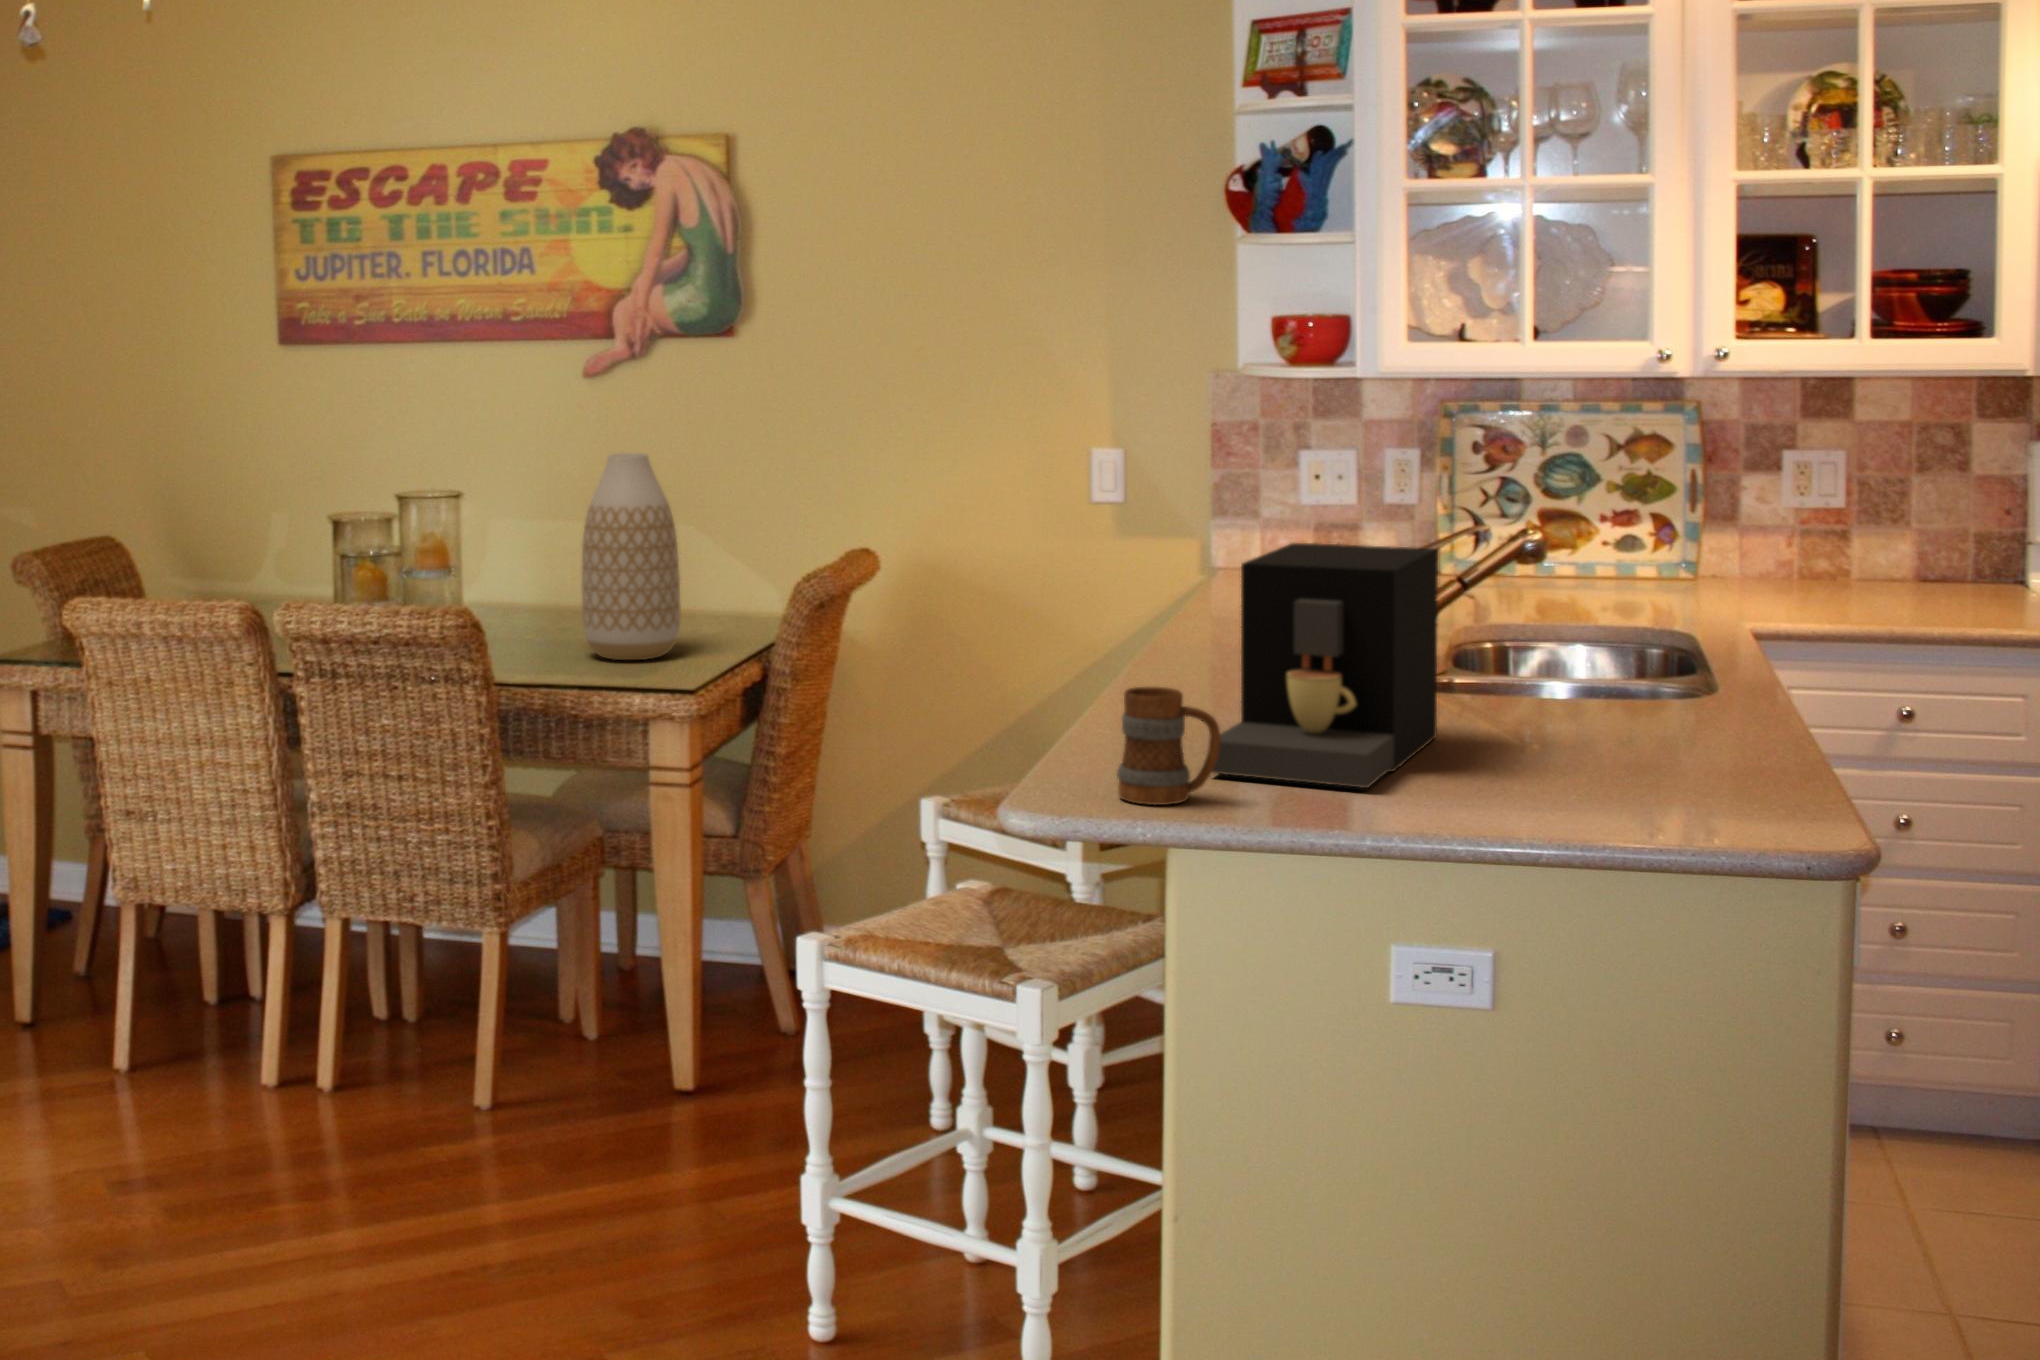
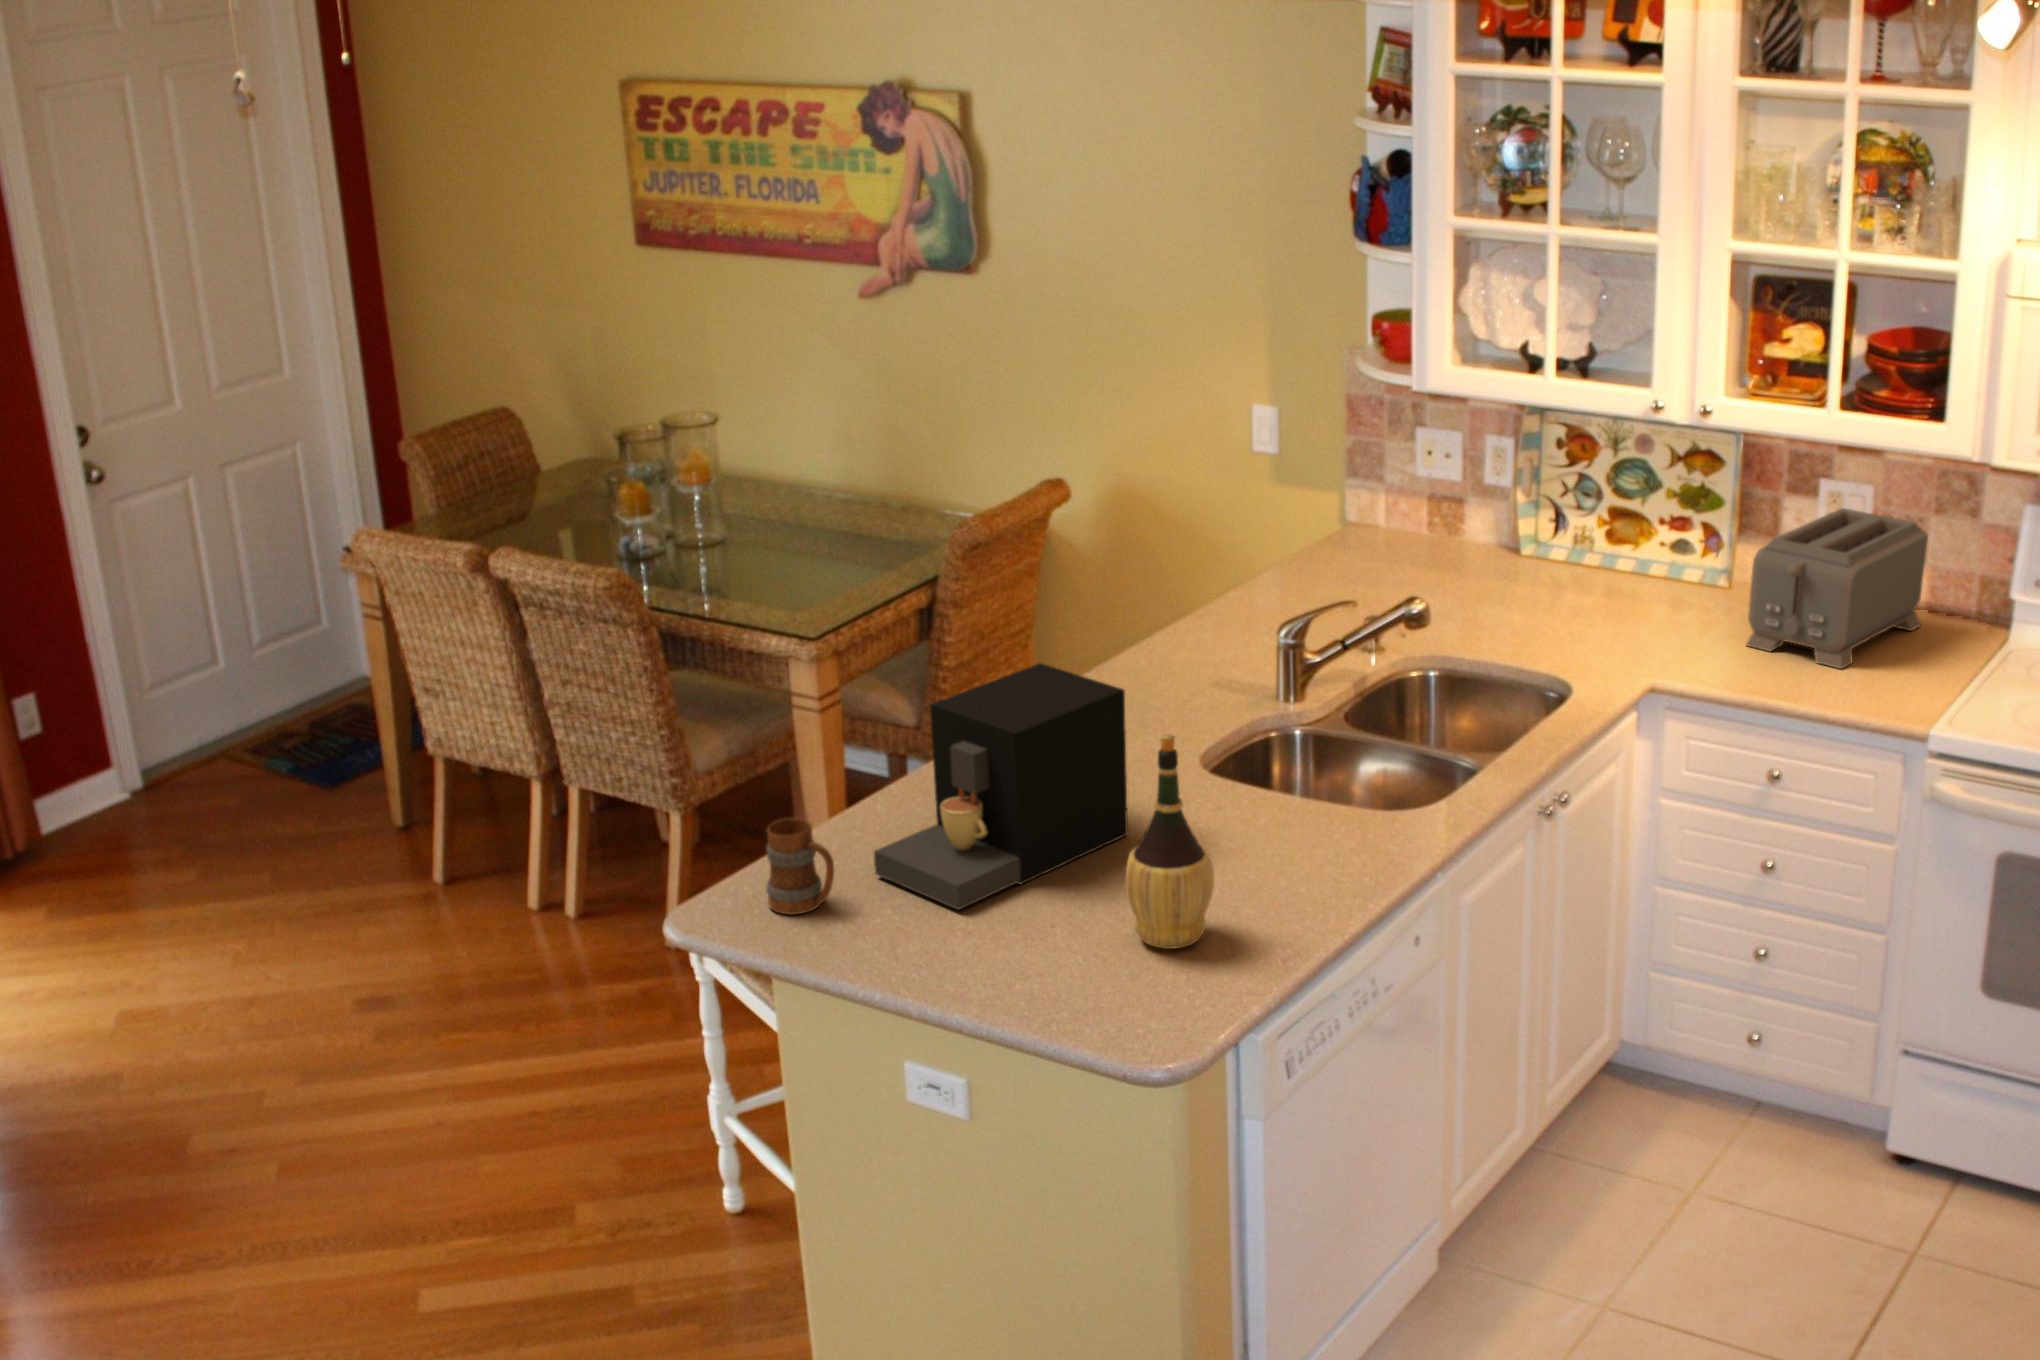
vase: present [582,453,680,660] -> none [778,412,865,592]
toaster: none [1795,474,1943,617] -> present [1746,508,1928,669]
wine bottle: none [1598,523,1719,797] -> present [1126,735,1214,949]

